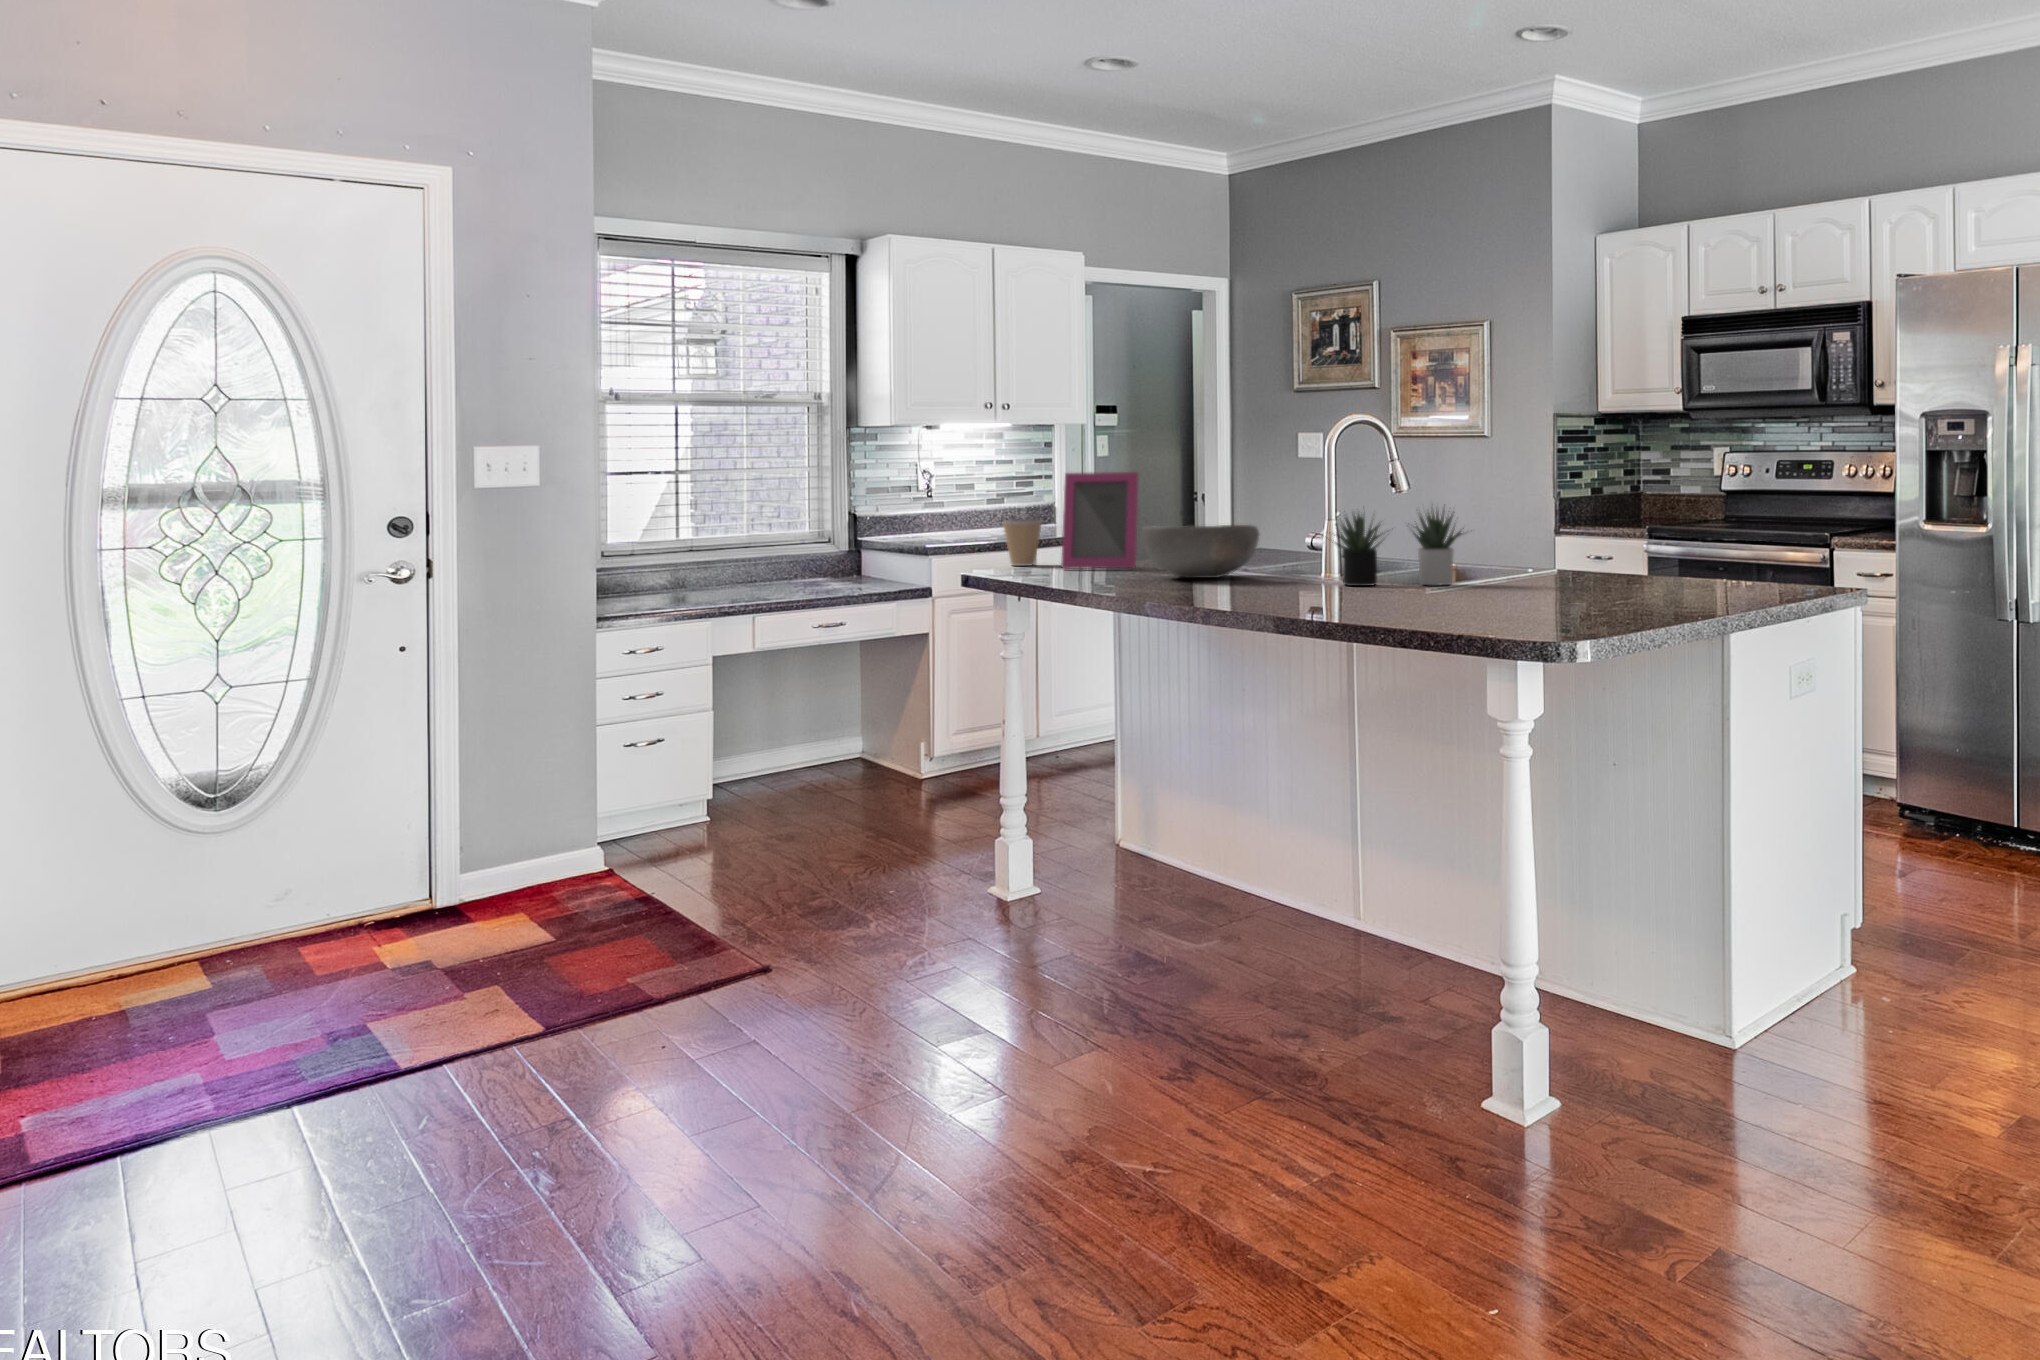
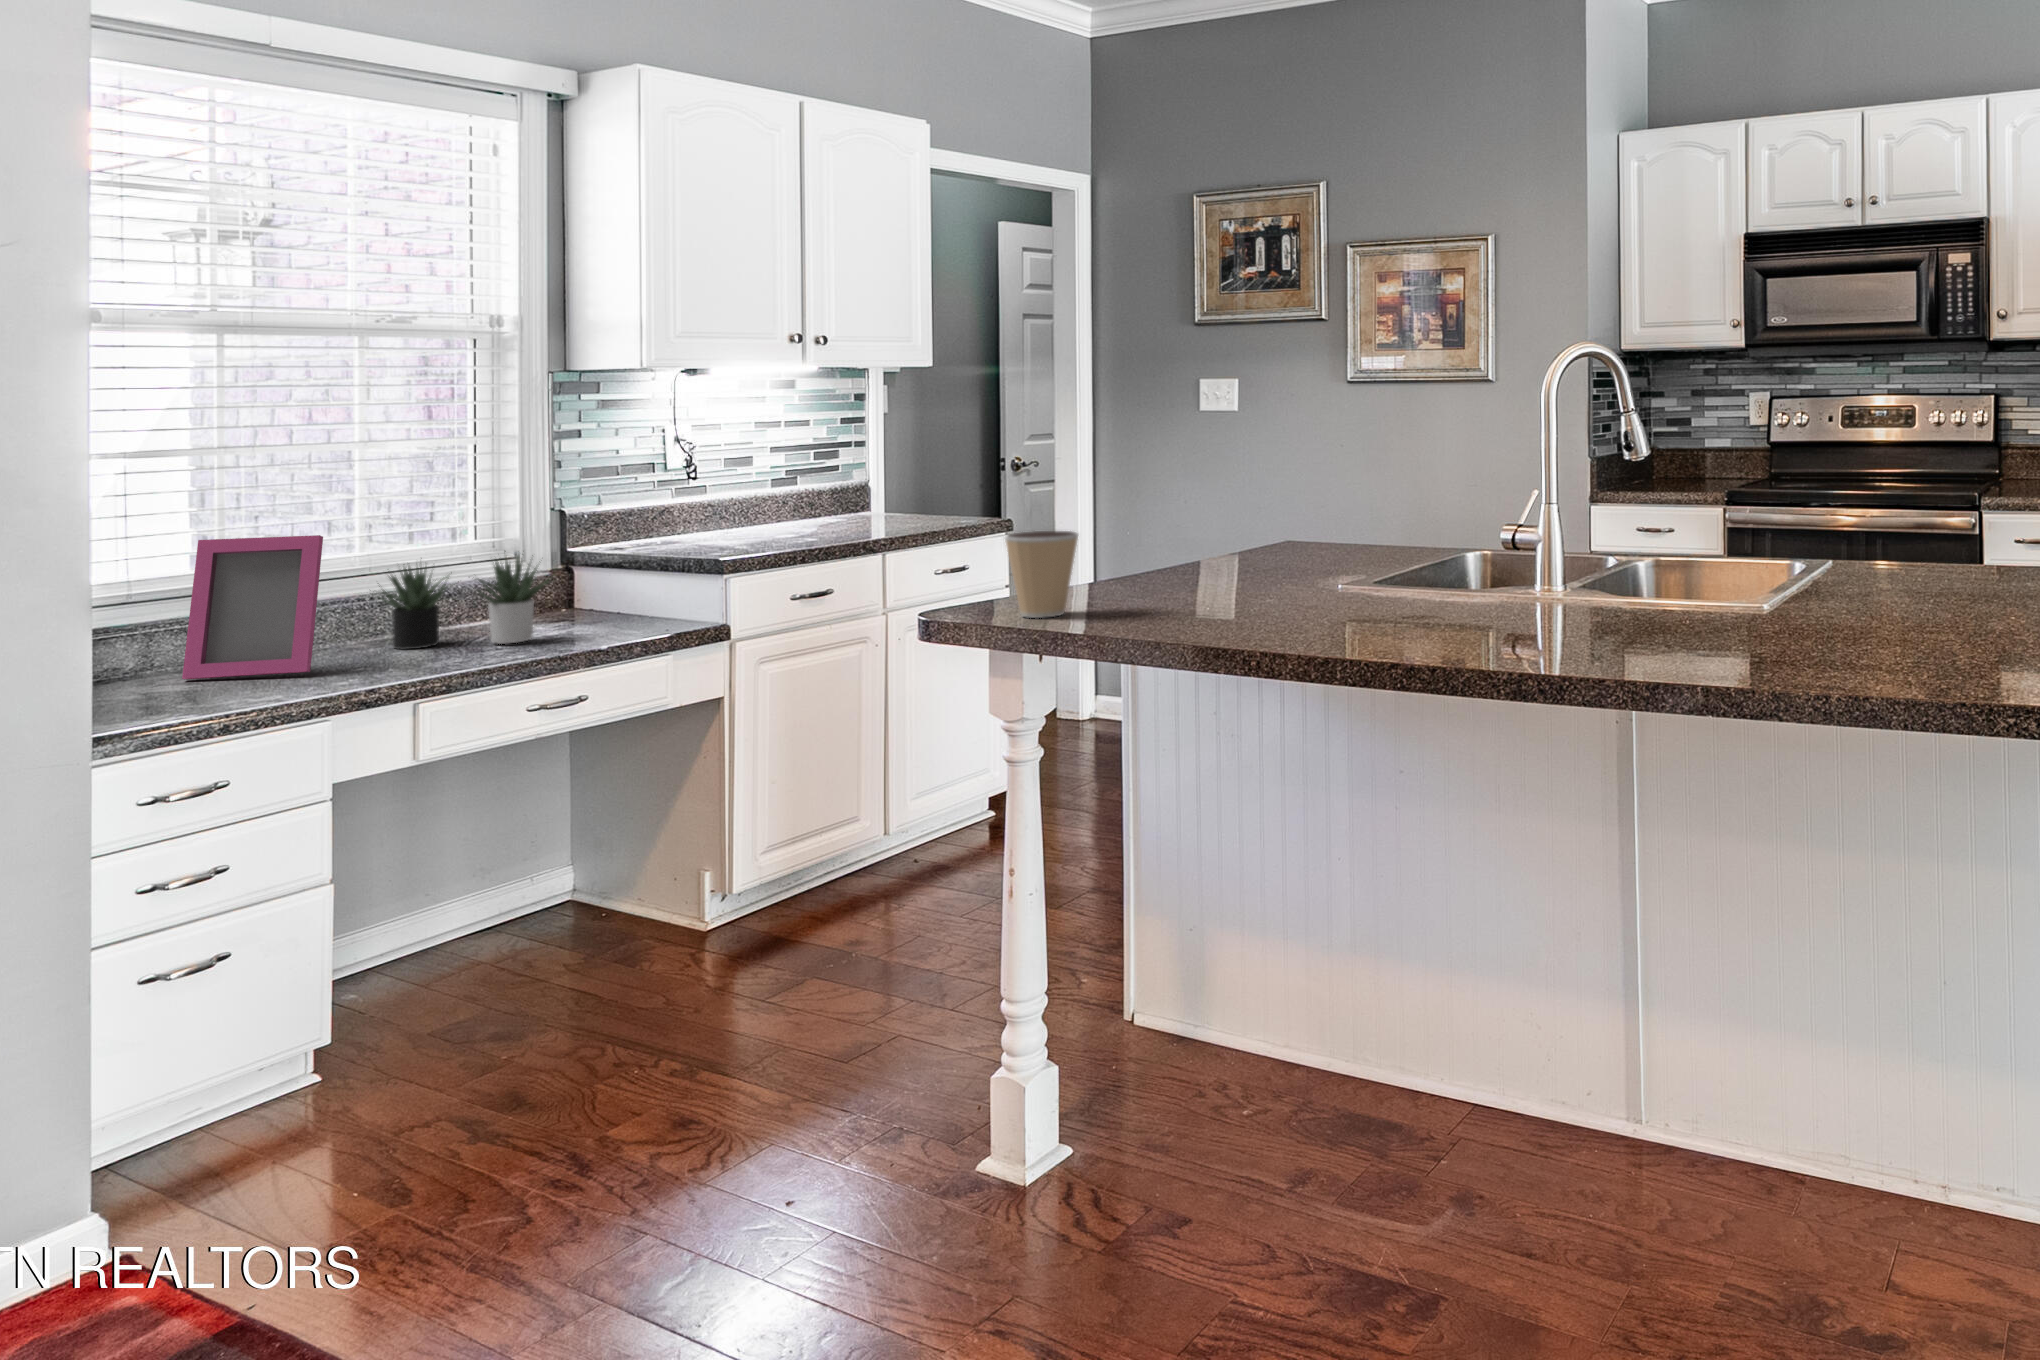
picture frame: present [1061,472,1139,569] -> present [182,535,323,679]
succulent plant: present [1328,510,1464,586] -> present [379,551,548,650]
bowl: present [1142,525,1259,578] -> none [1355,539,1568,637]

